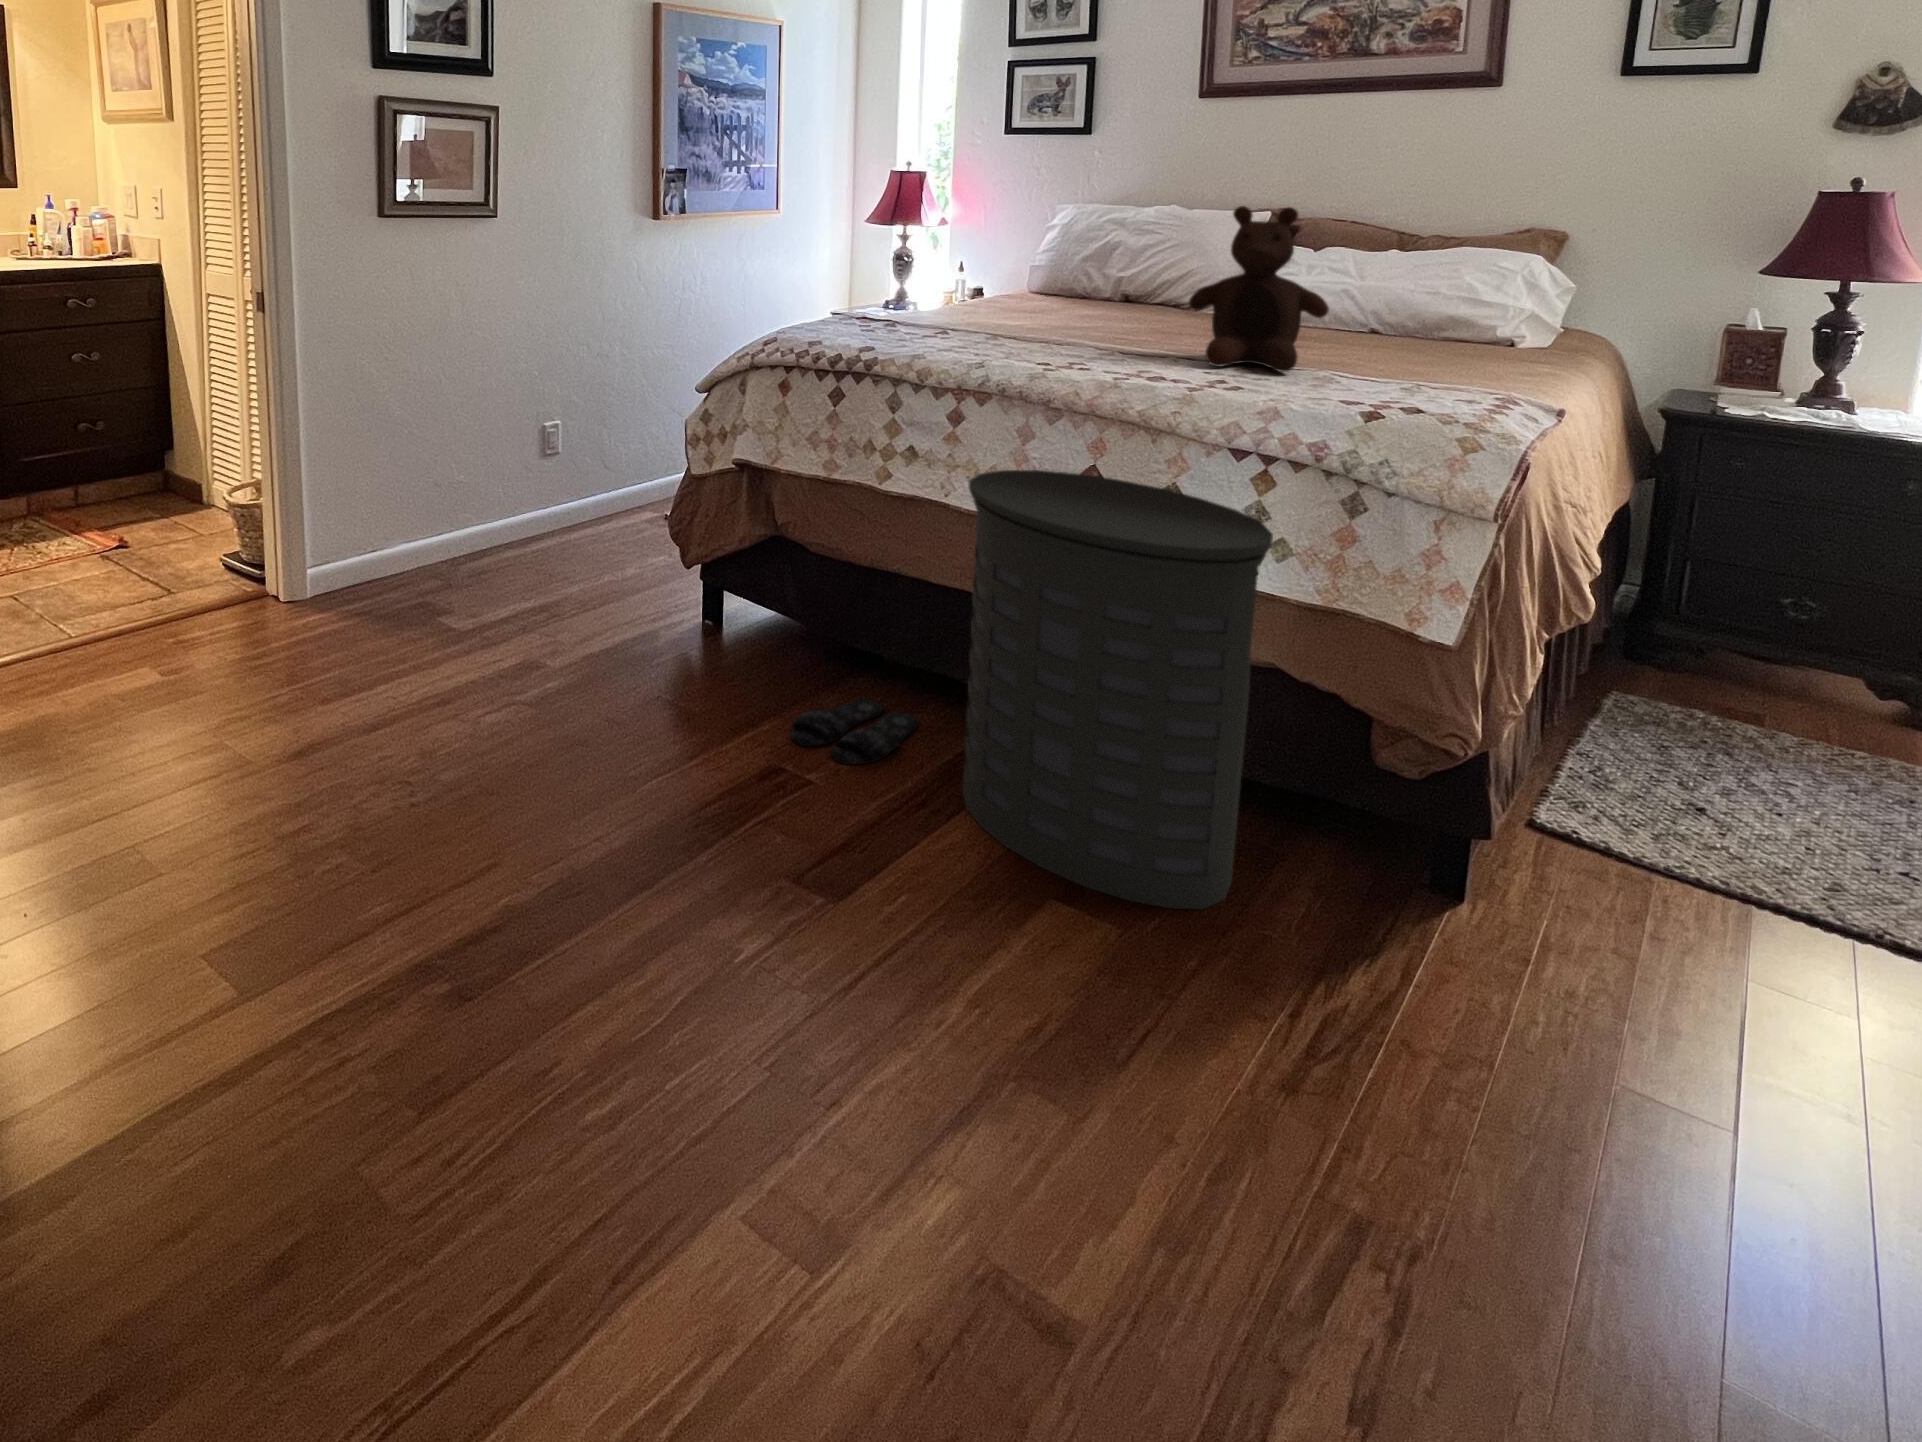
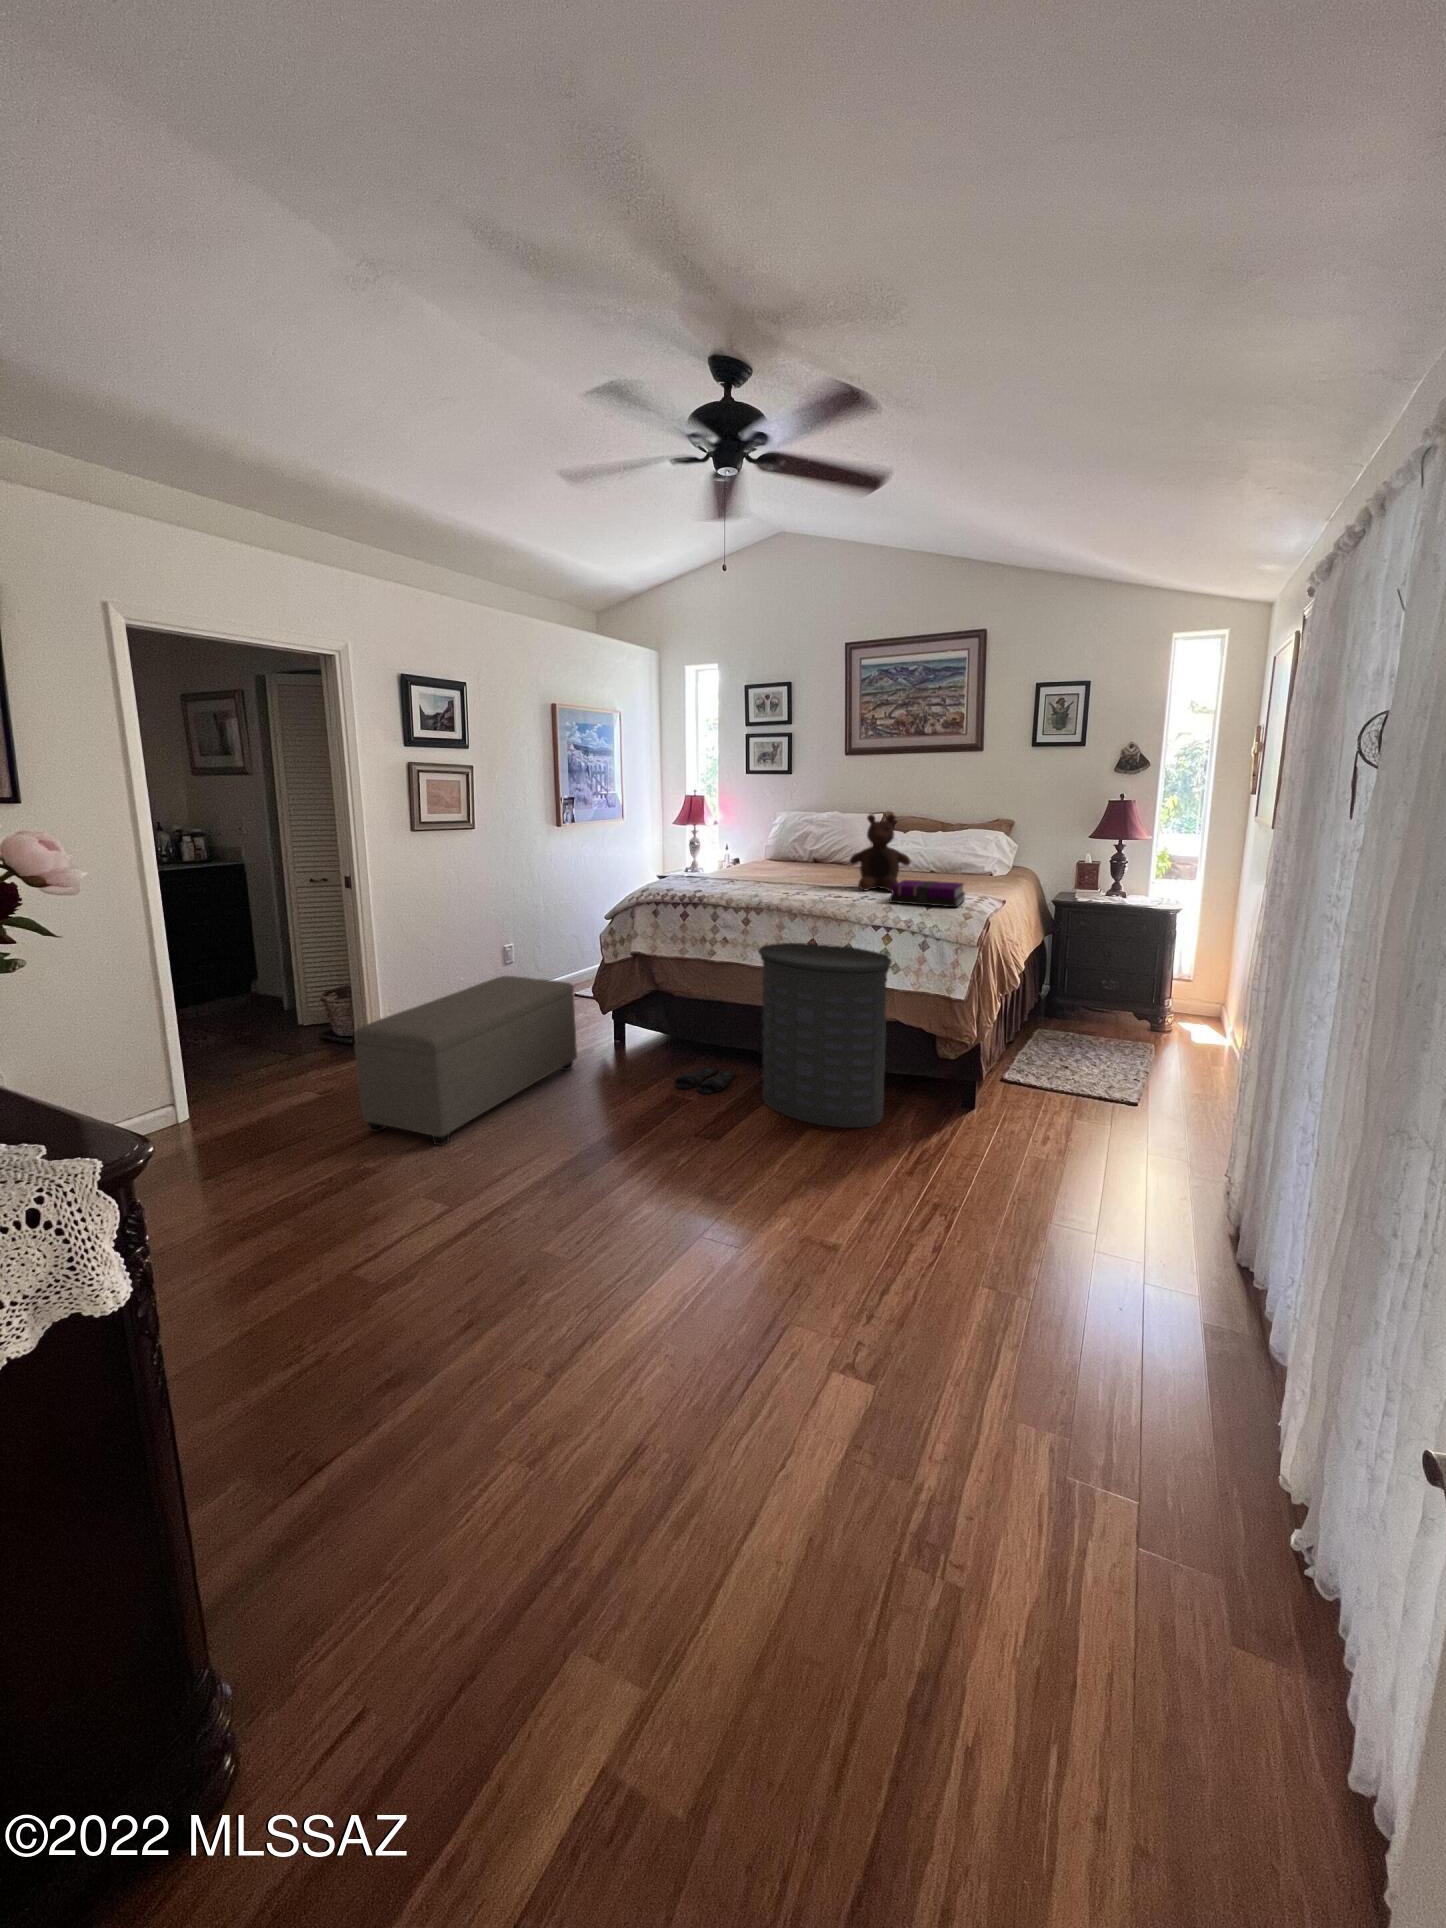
notebook: none [1274,349,1464,421] -> present [889,880,965,907]
ottoman: none [194,483,621,815] -> present [354,976,577,1146]

